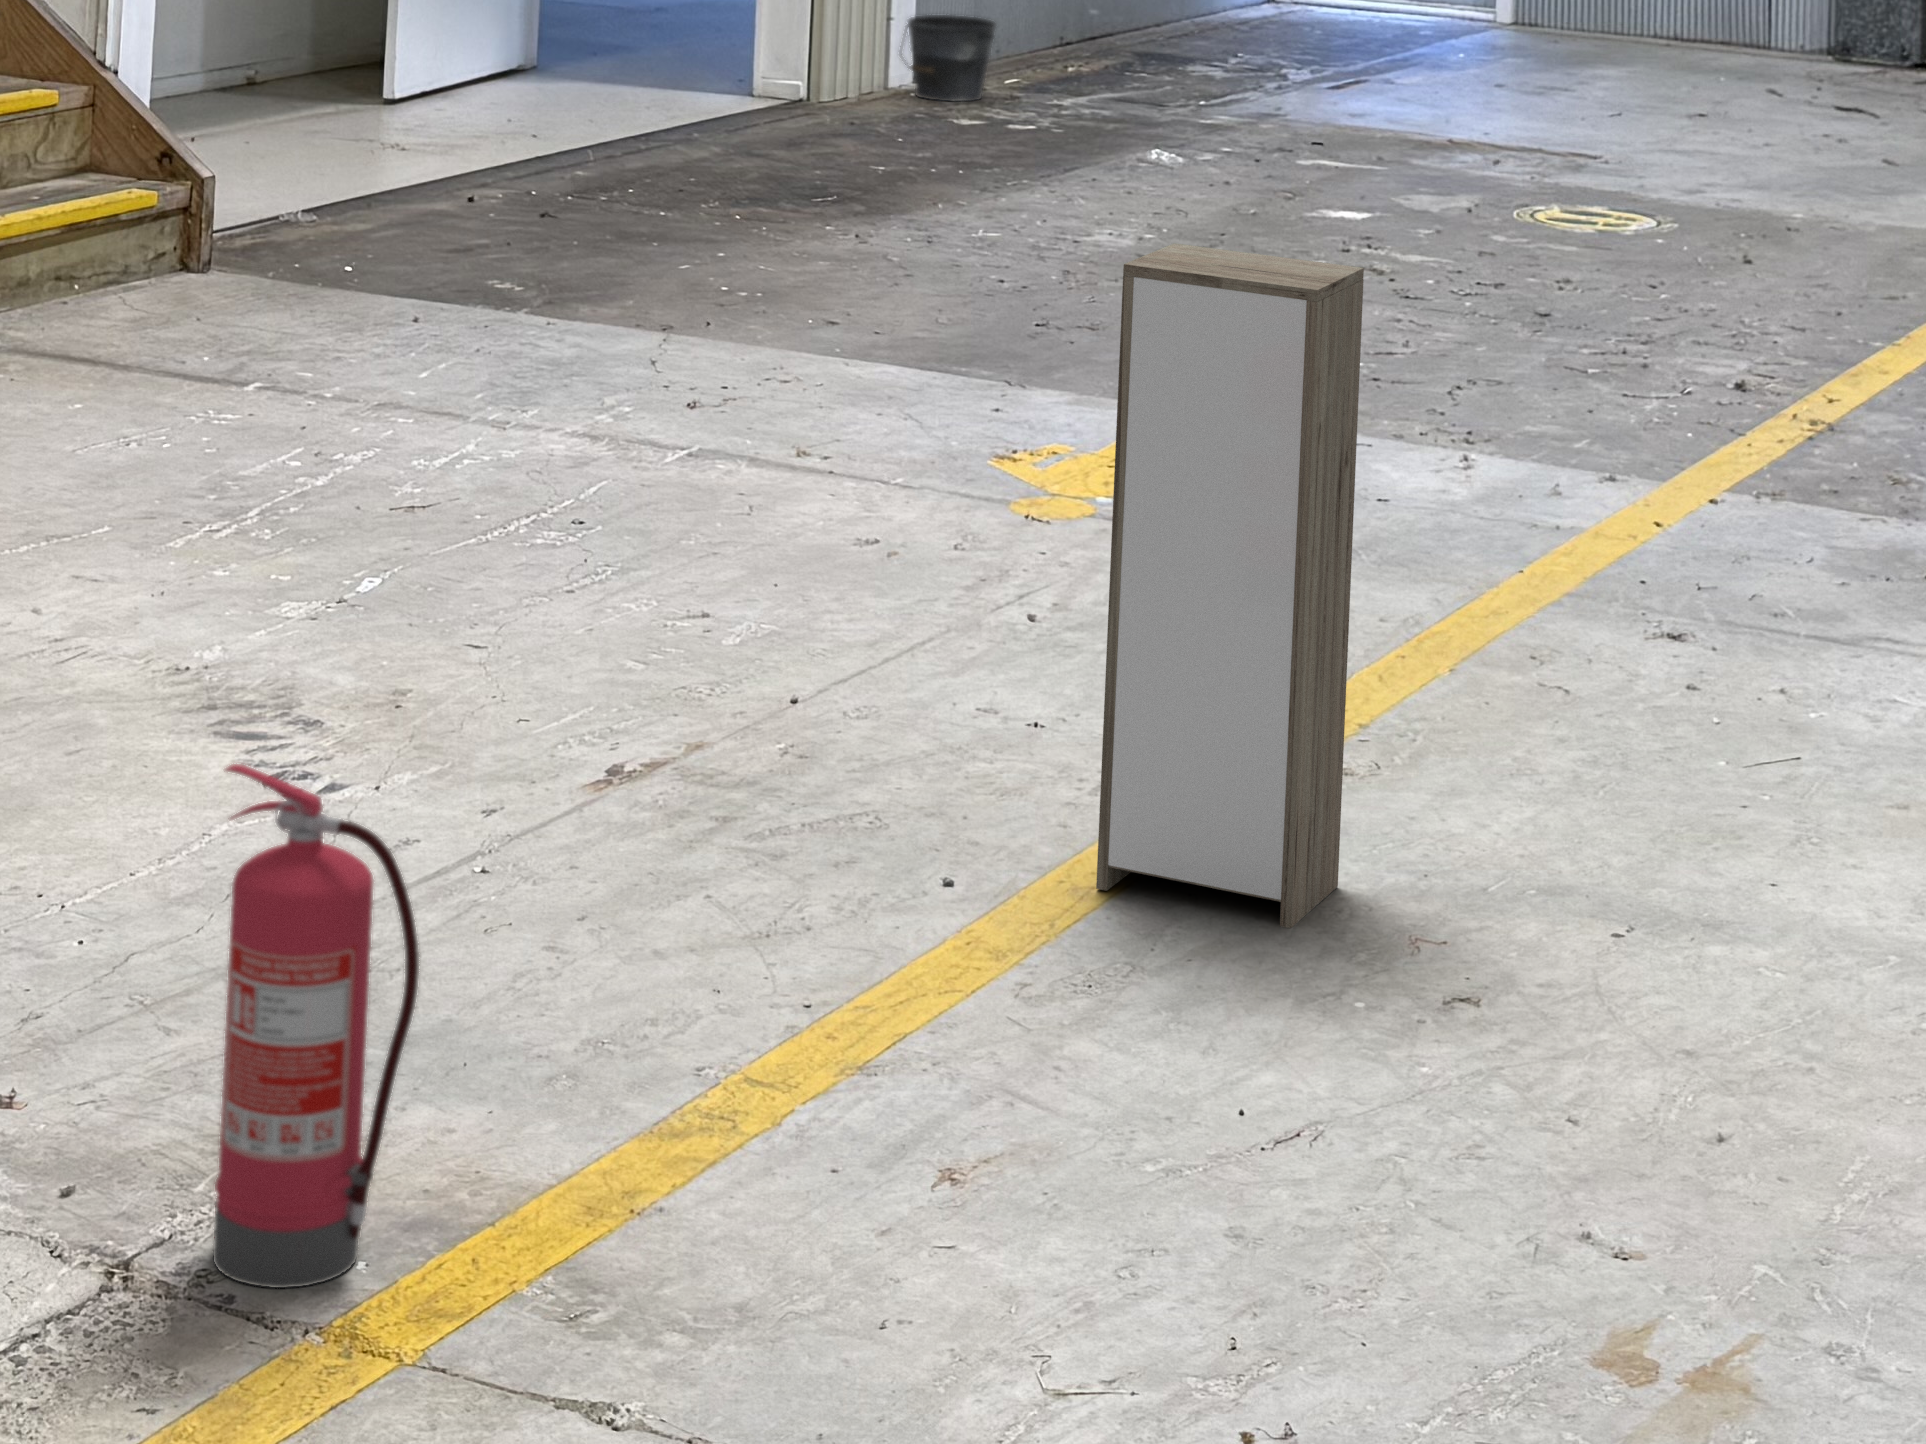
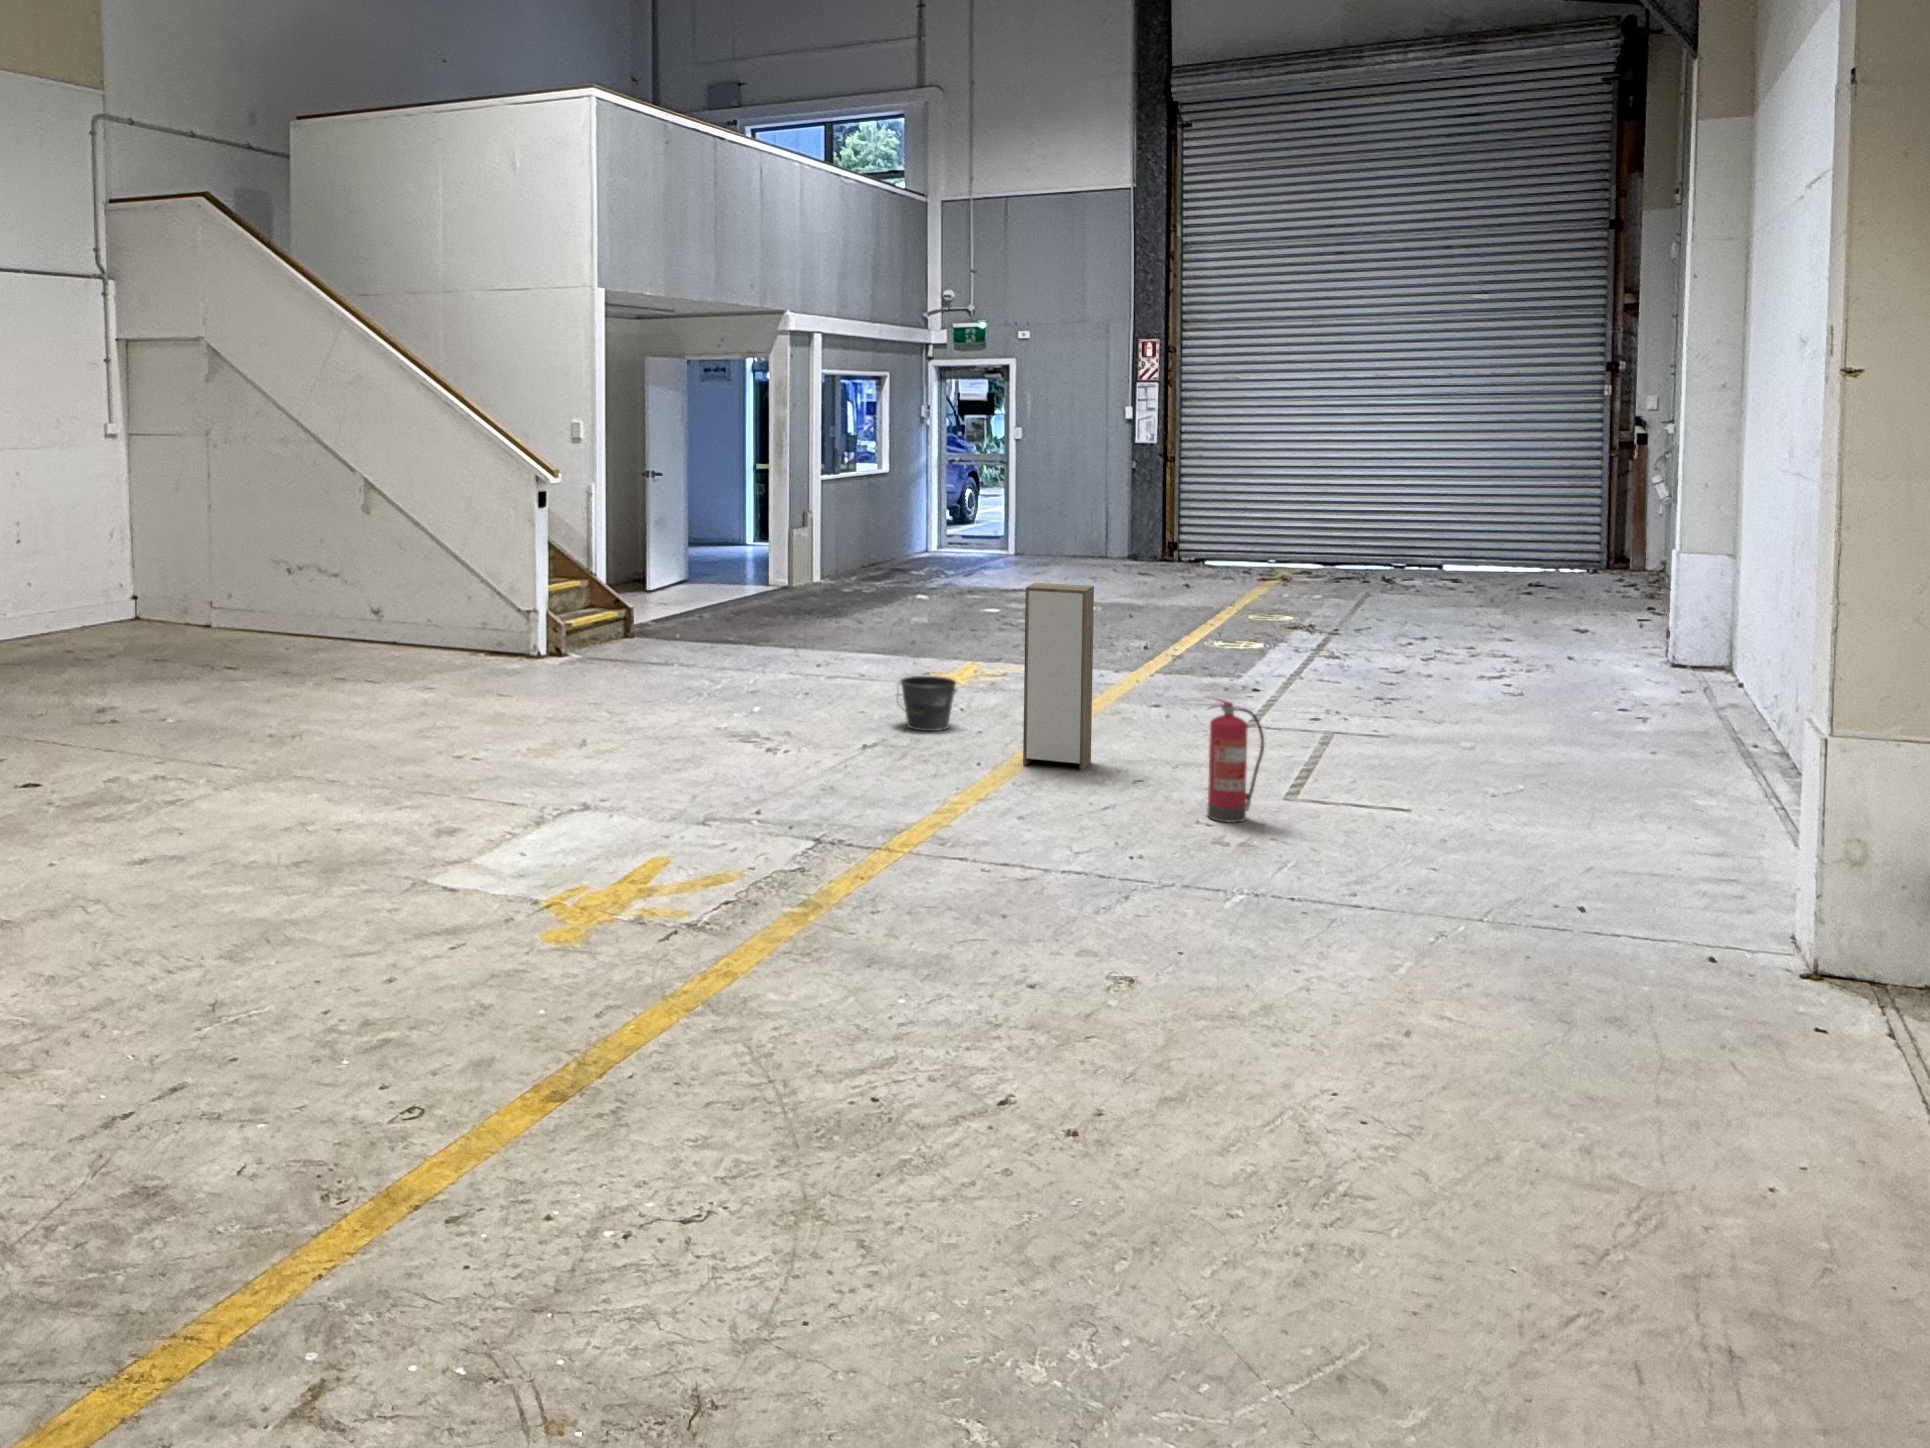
bucket: present [900,15,996,101] -> present [900,676,957,731]
fire extinguisher: present [213,764,419,1288] -> present [1207,699,1264,822]

